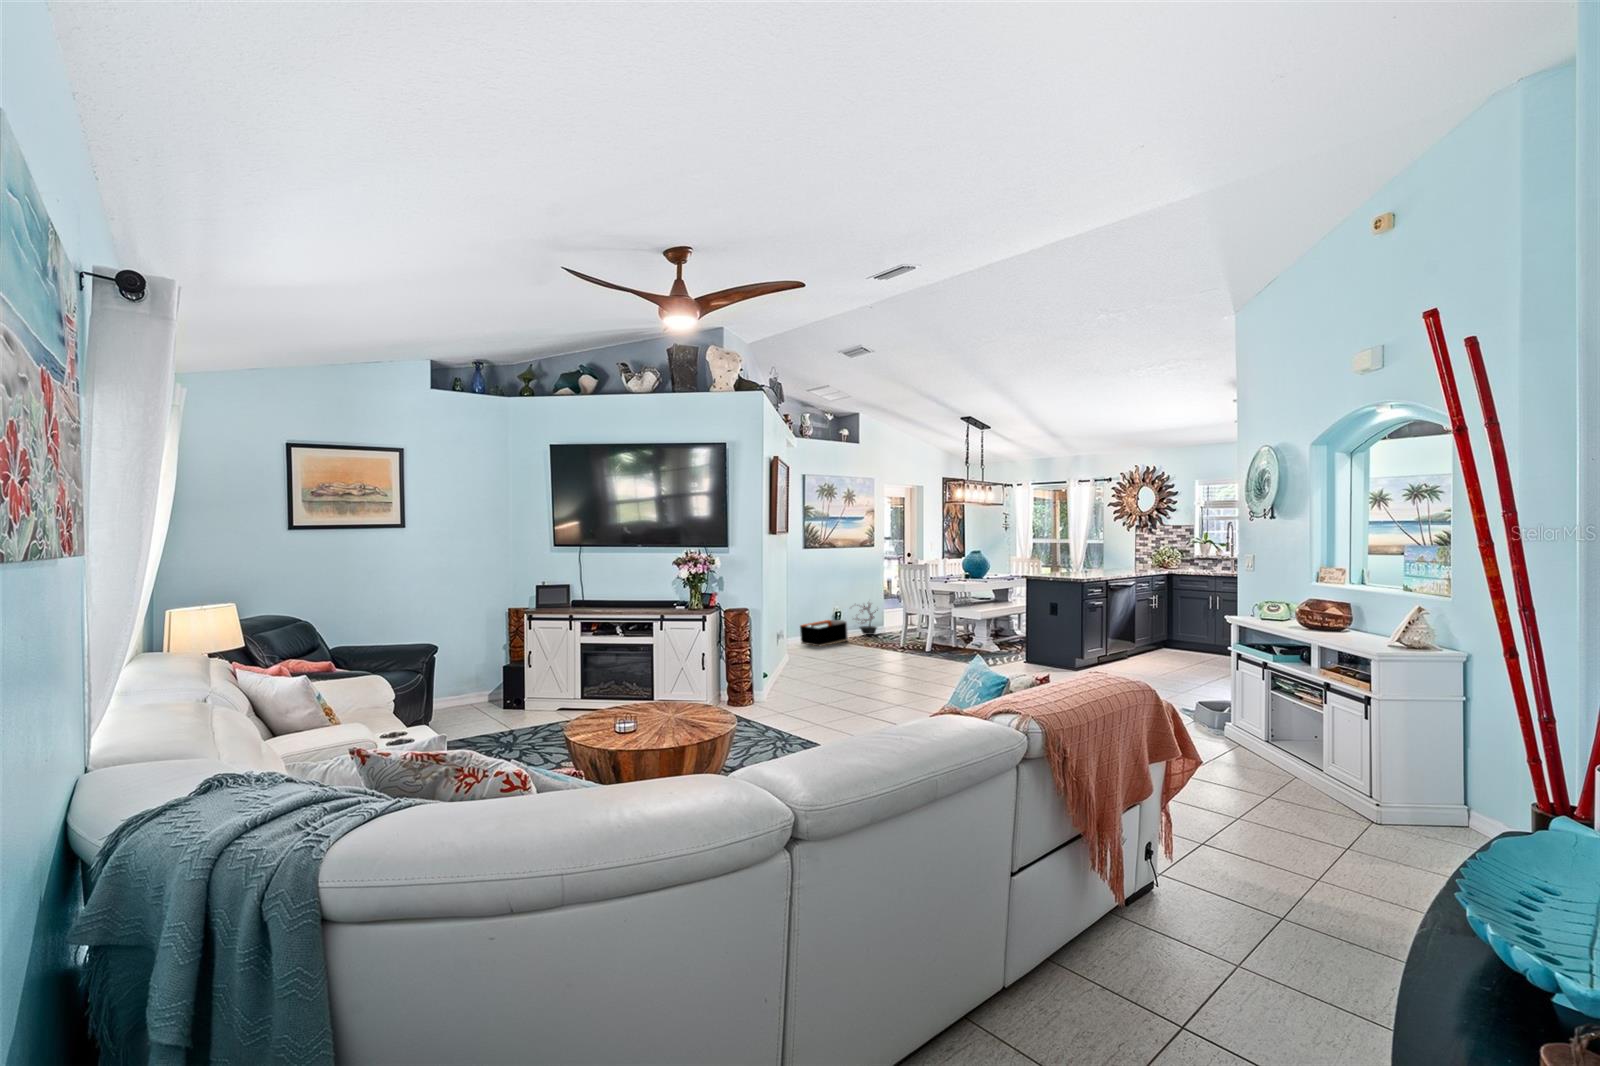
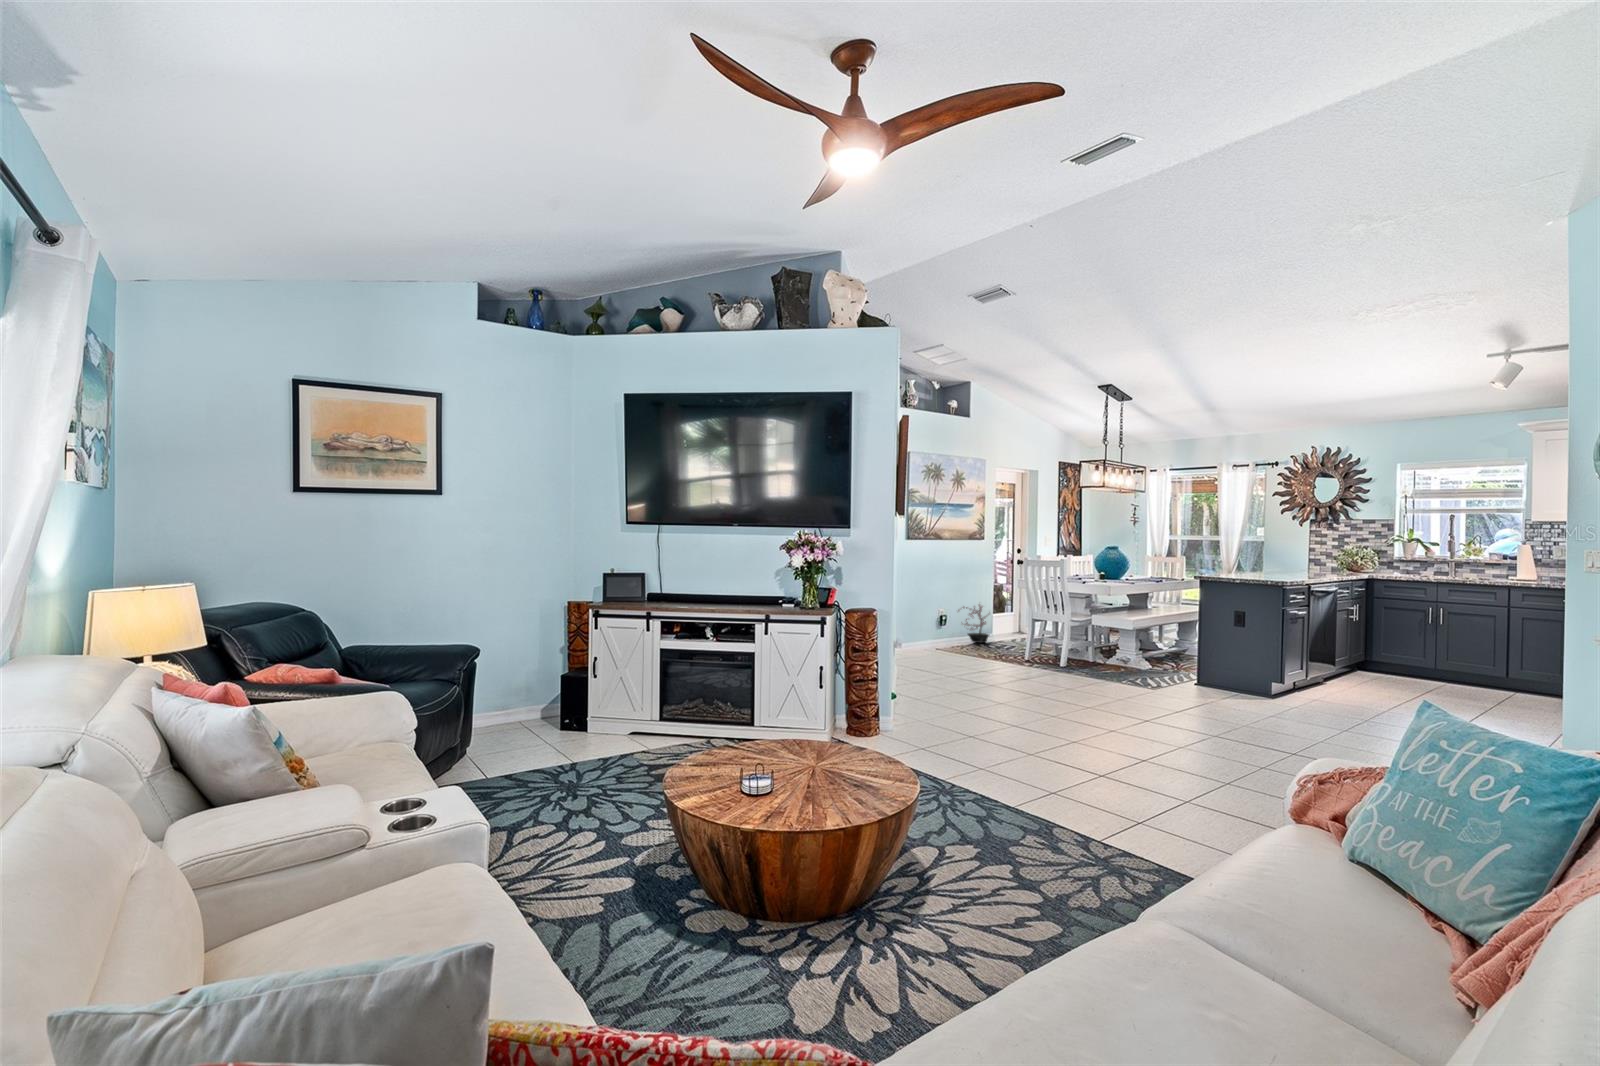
storage bin: present [800,620,848,646] -> none [902,624,958,657]

